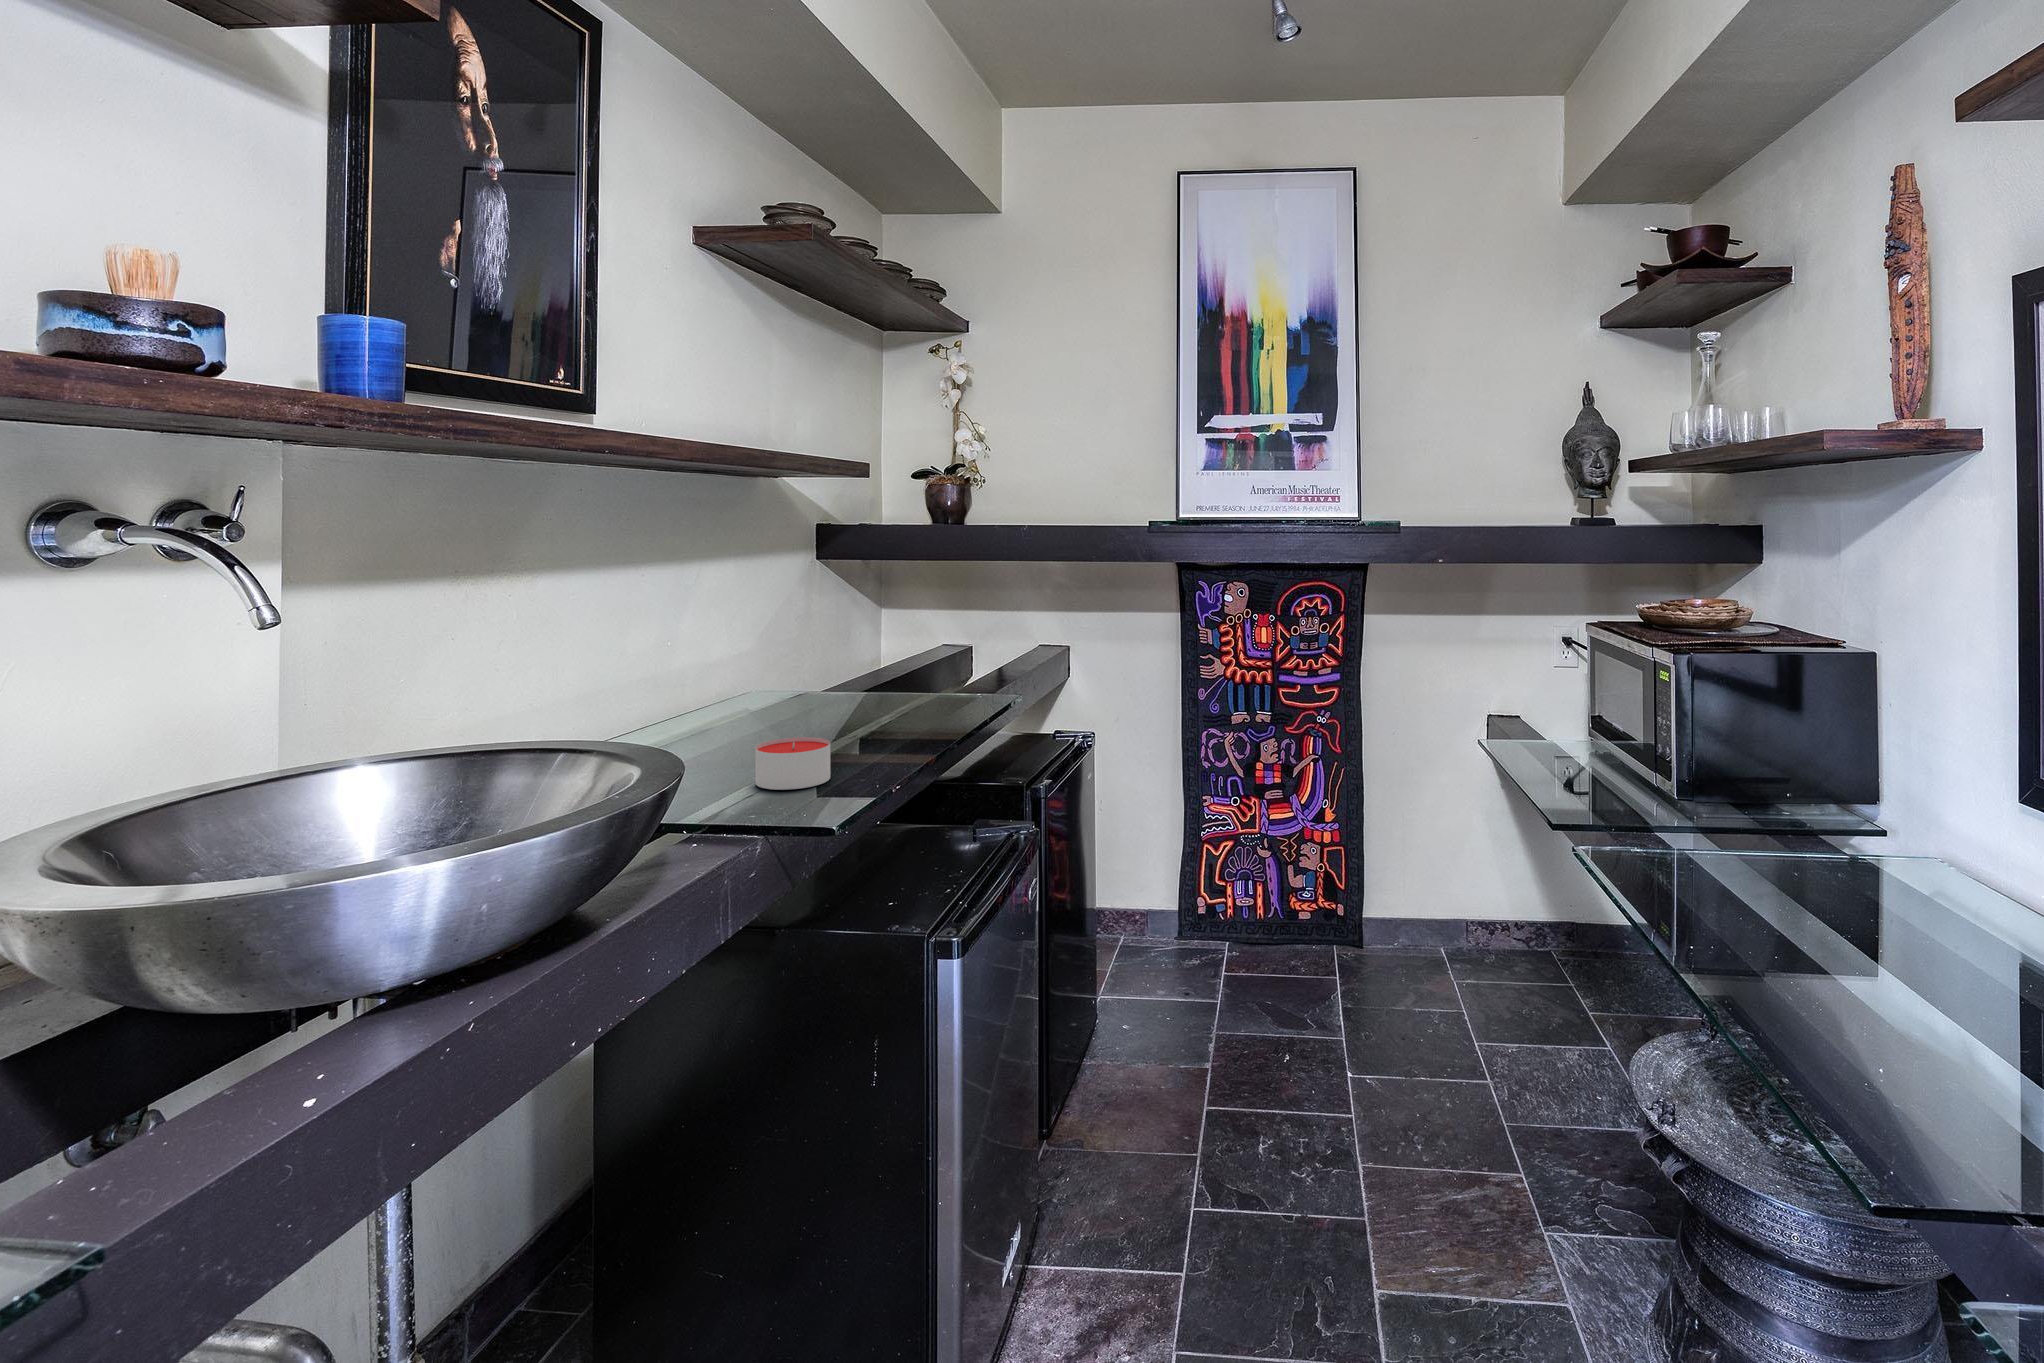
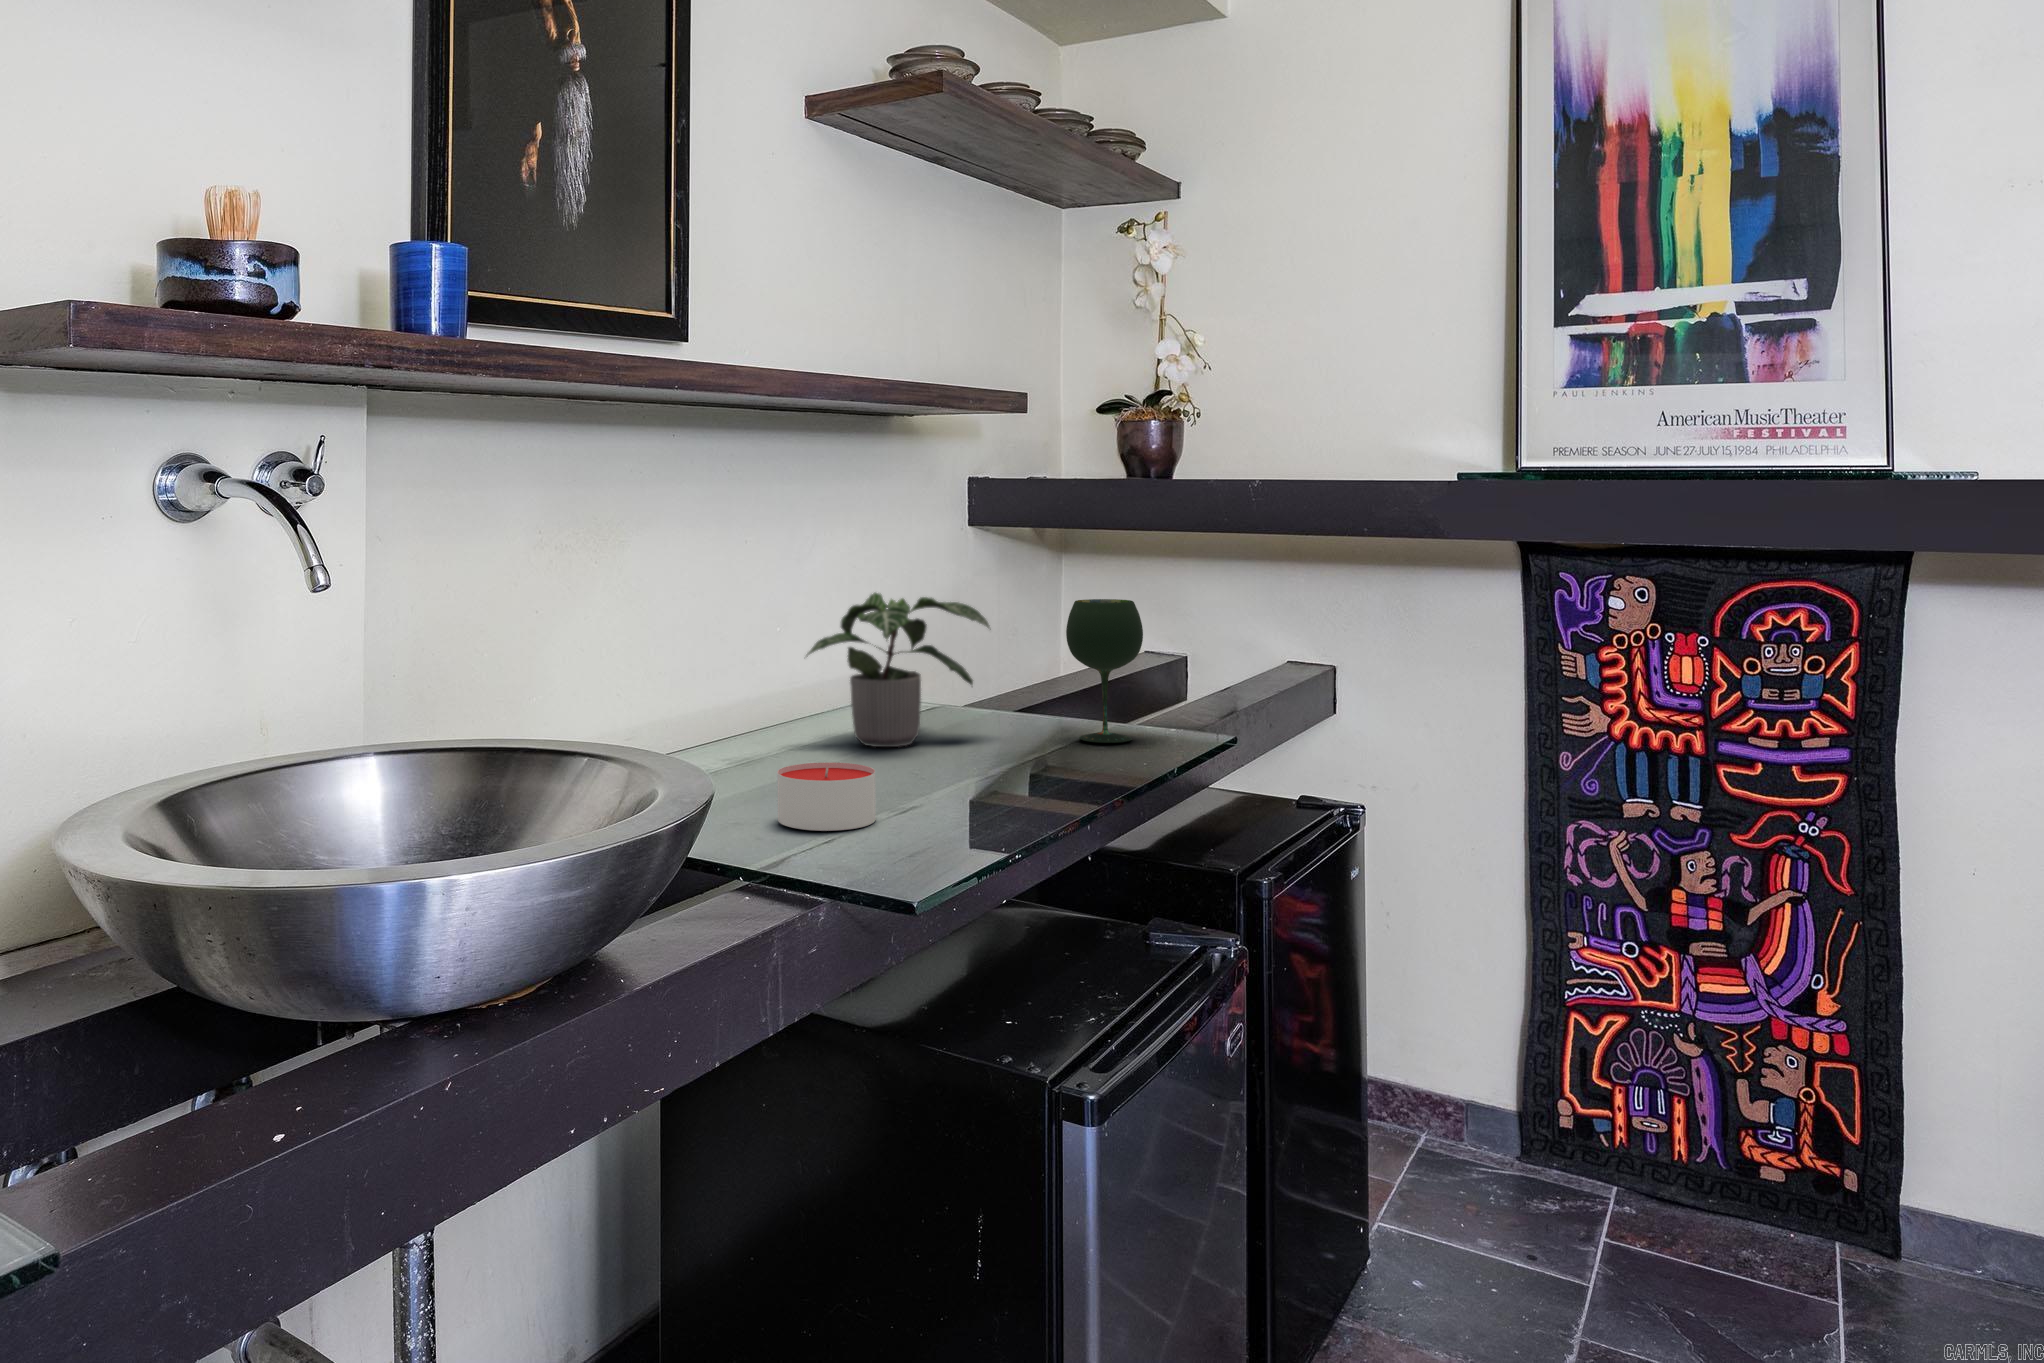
potted plant: none [738,606,877,720] -> present [807,593,991,747]
wine glass: none [931,607,982,705] -> present [1066,599,1143,743]

